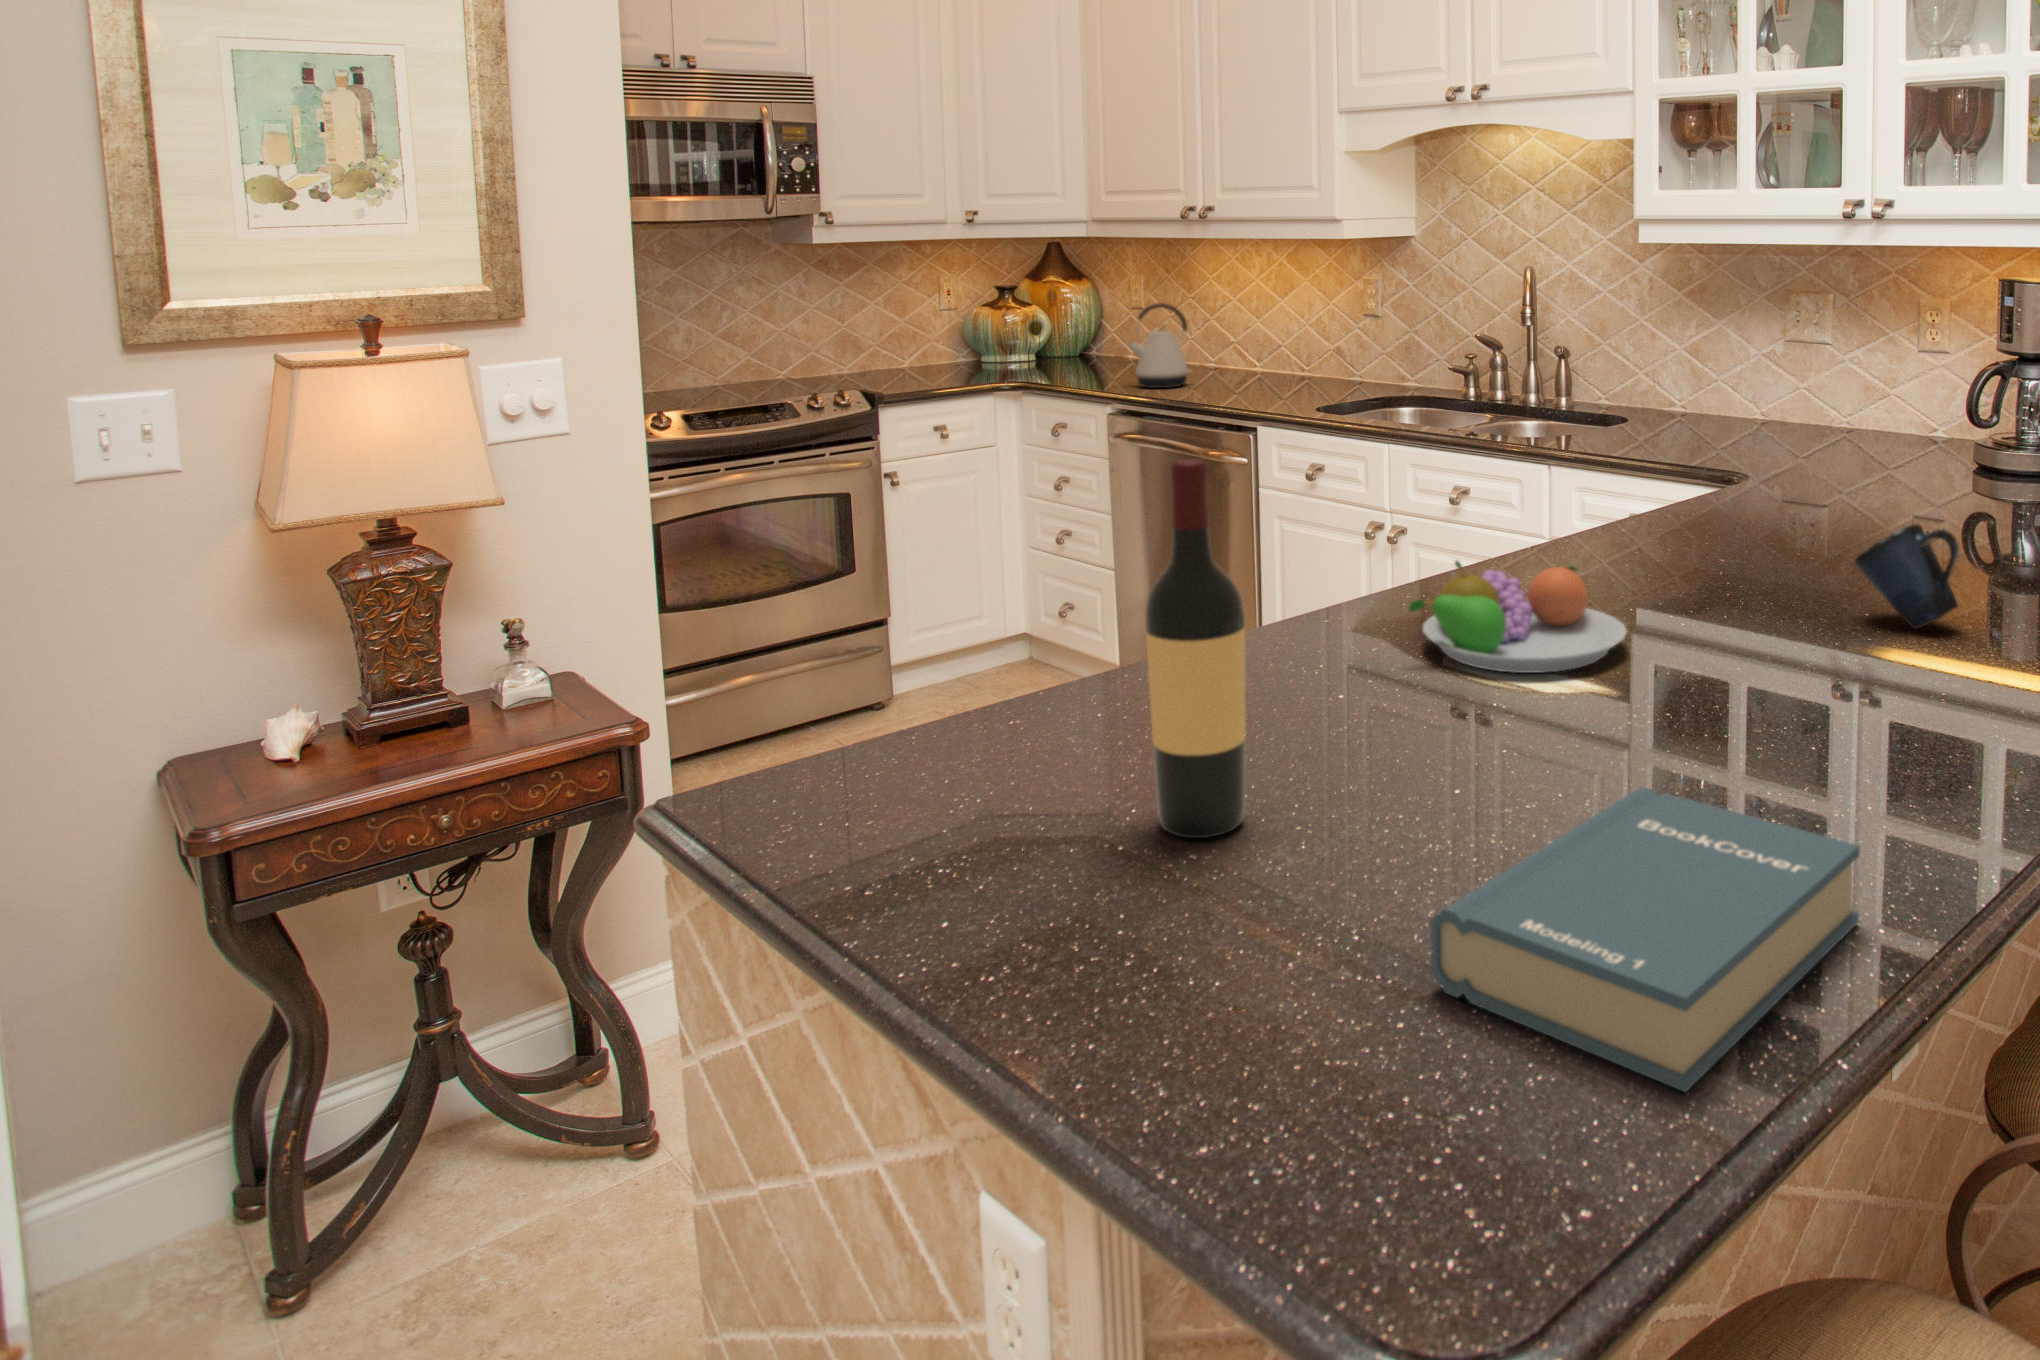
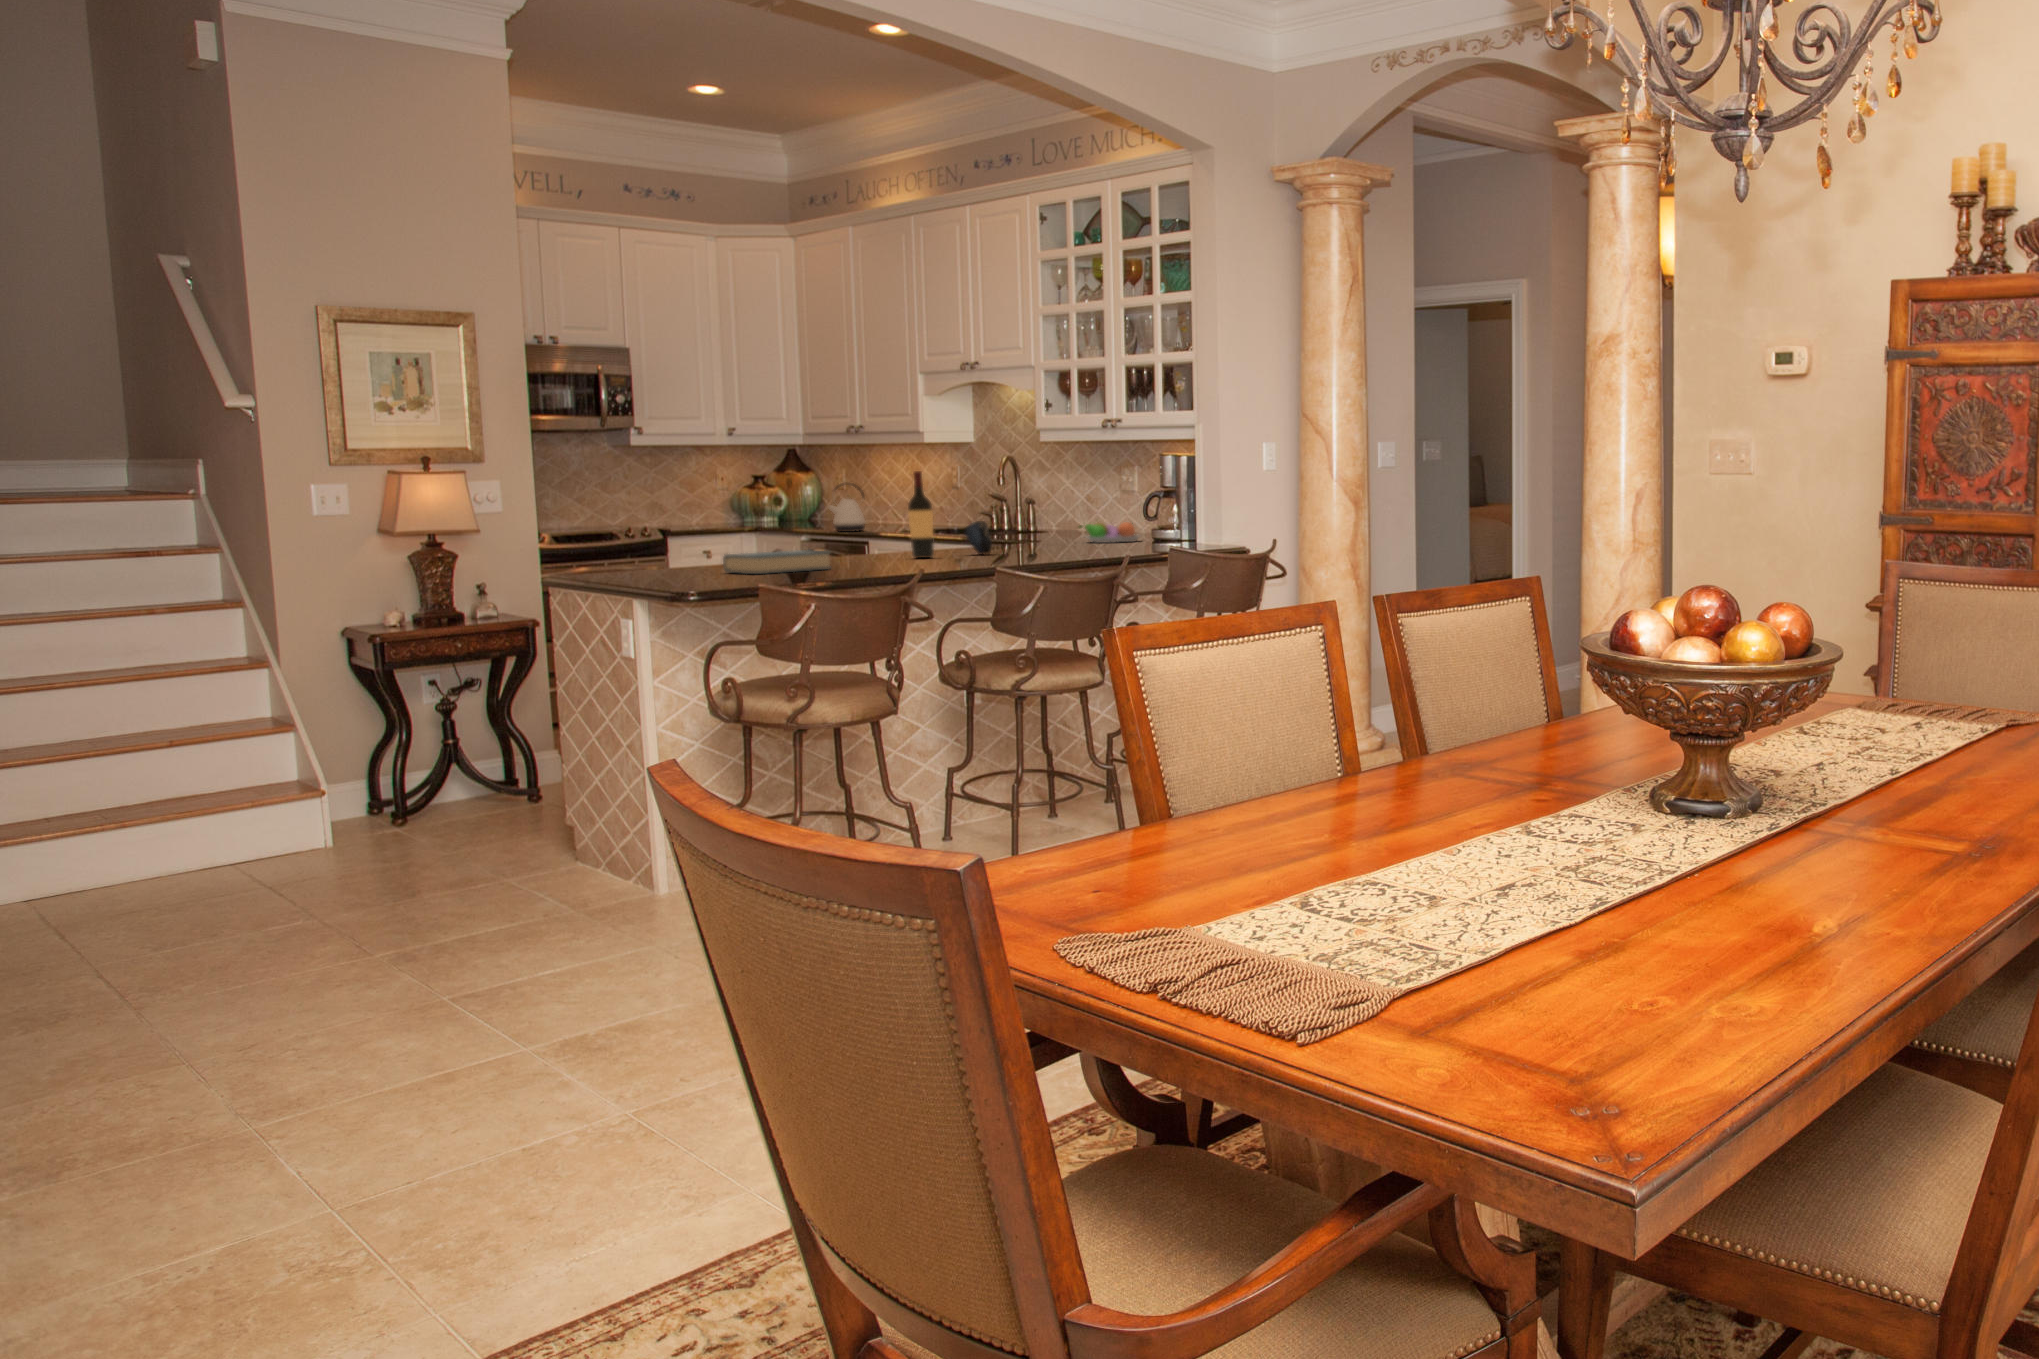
wine bottle: present [1145,459,1245,838] -> present [908,471,934,558]
fruit bowl: present [1409,561,1627,673] -> present [1080,522,1139,543]

